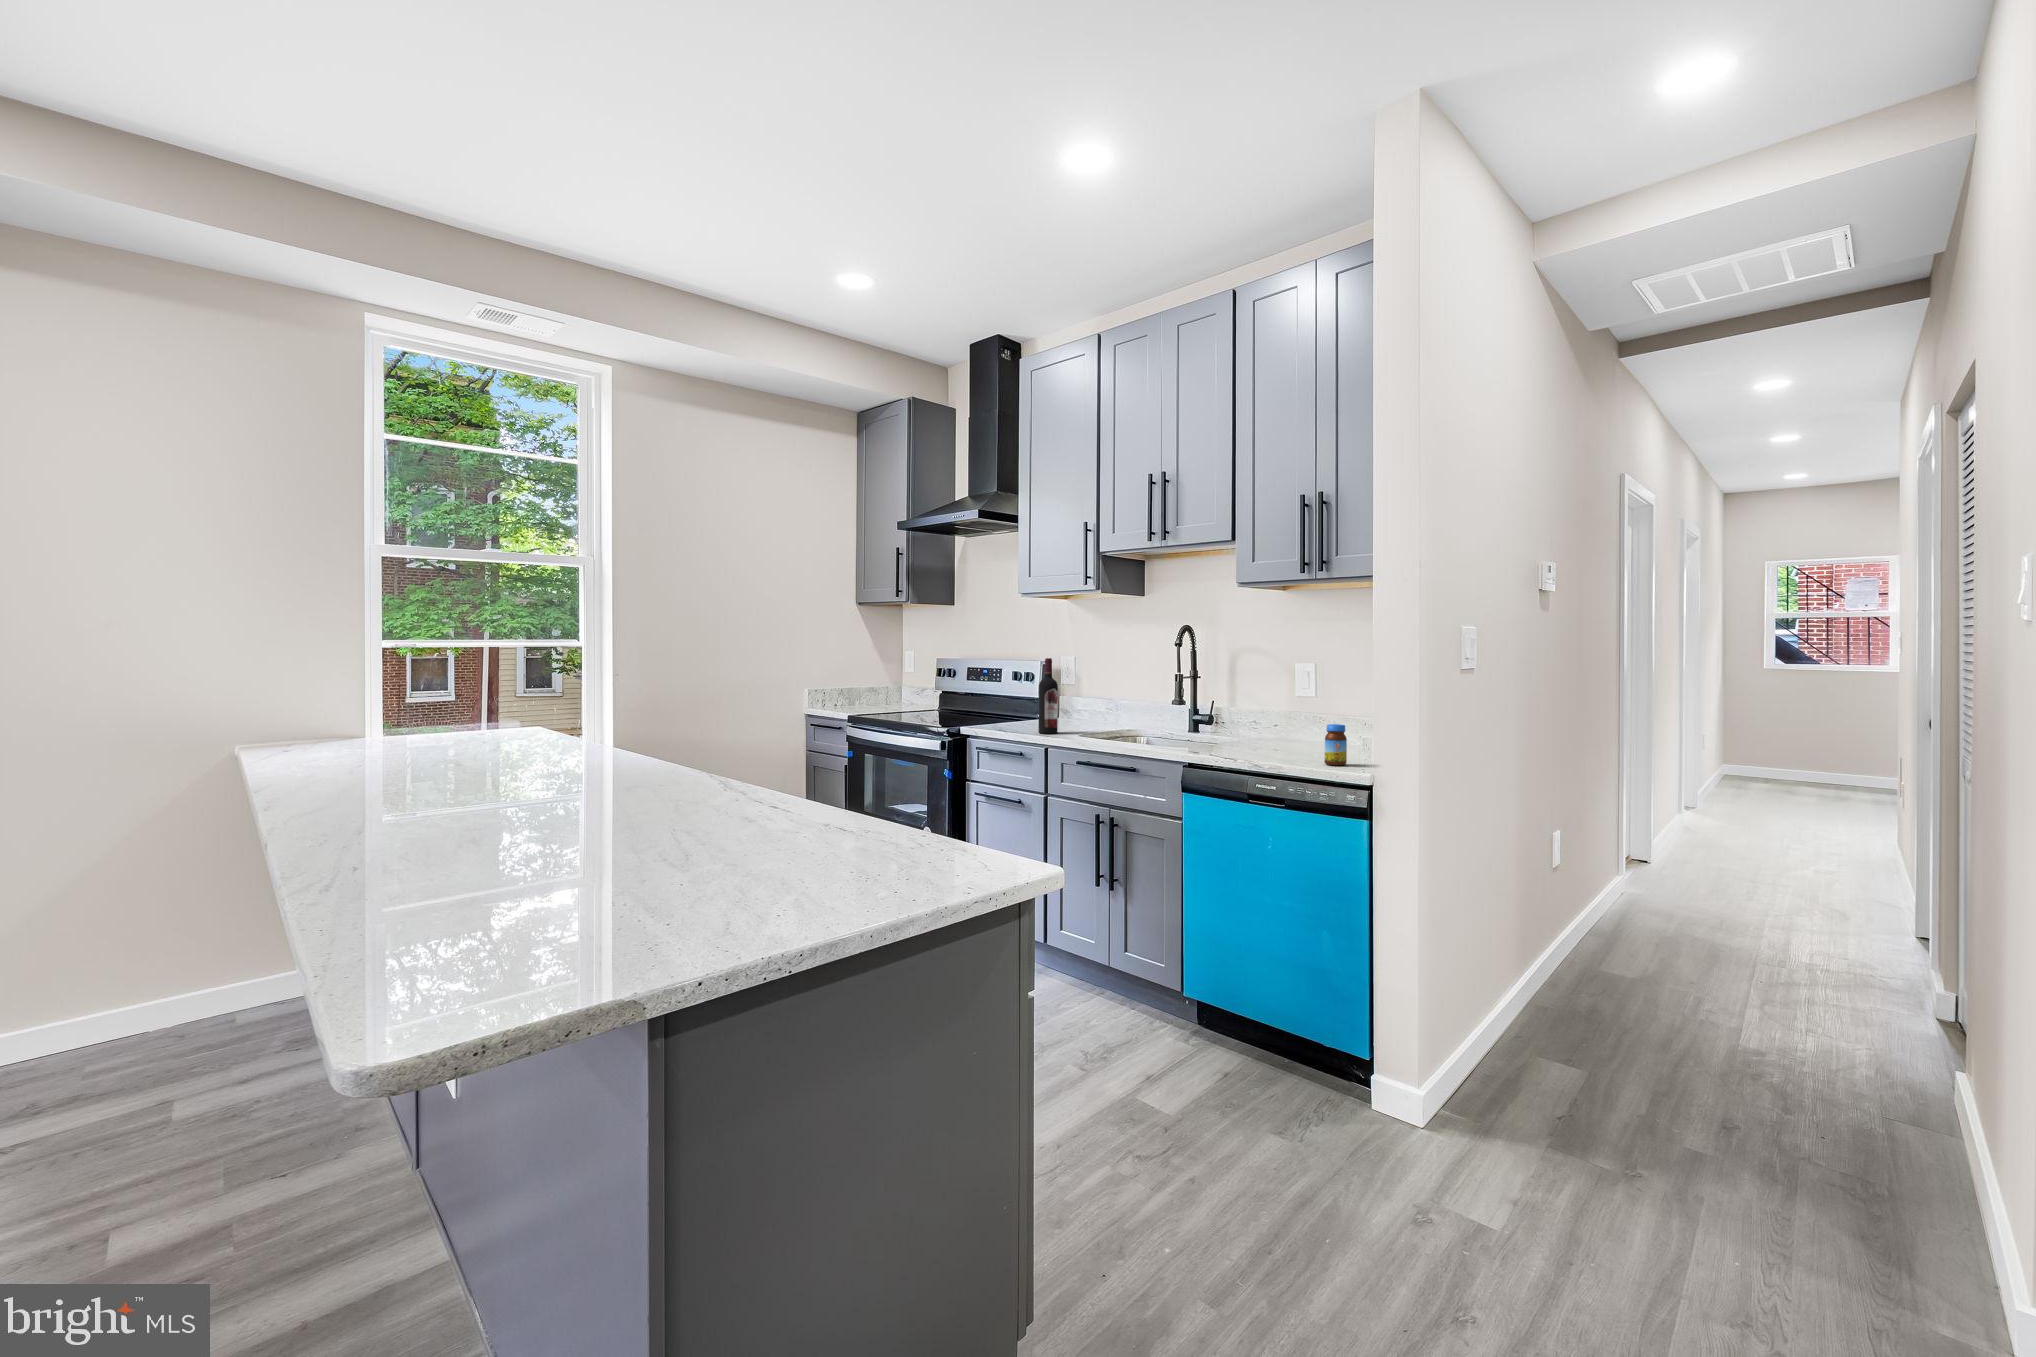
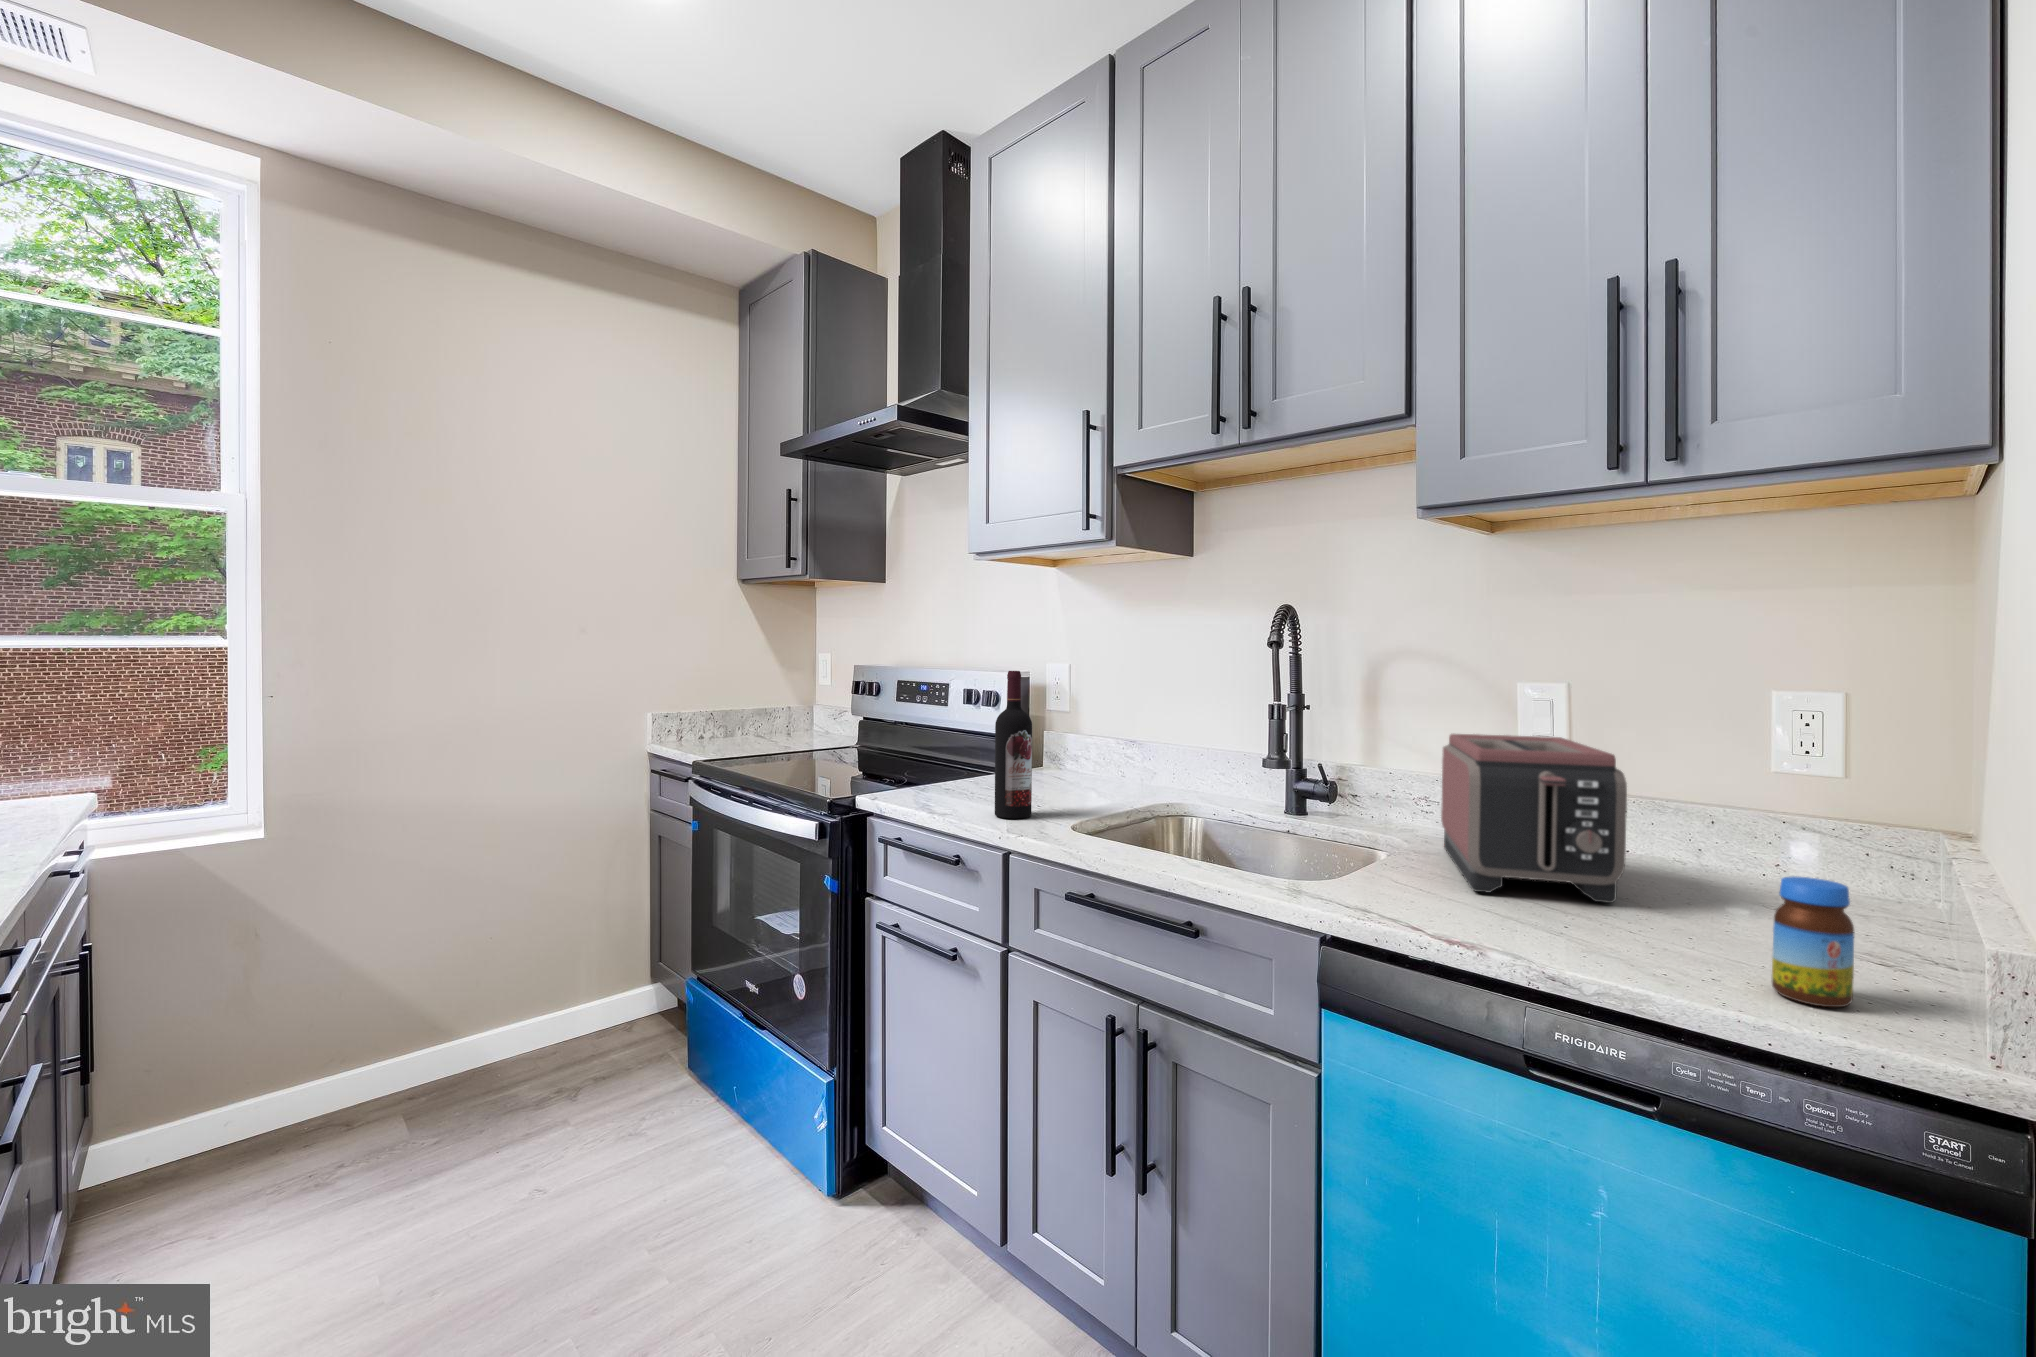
toaster: none [1248,686,1309,751] -> present [1441,734,1627,903]

